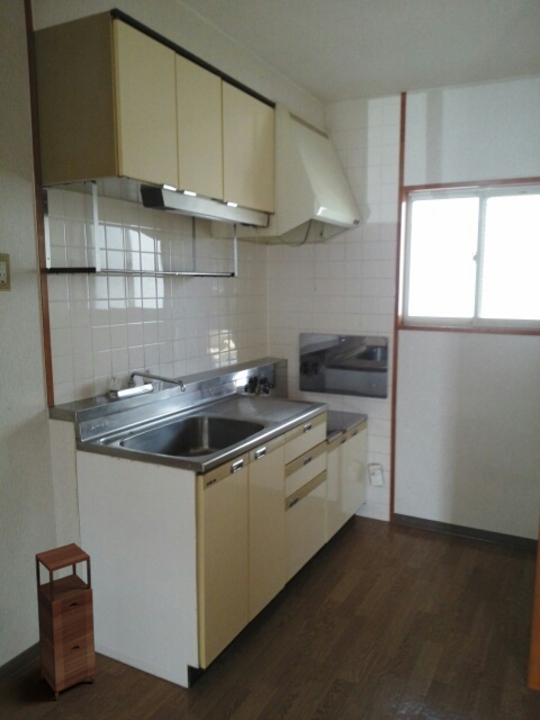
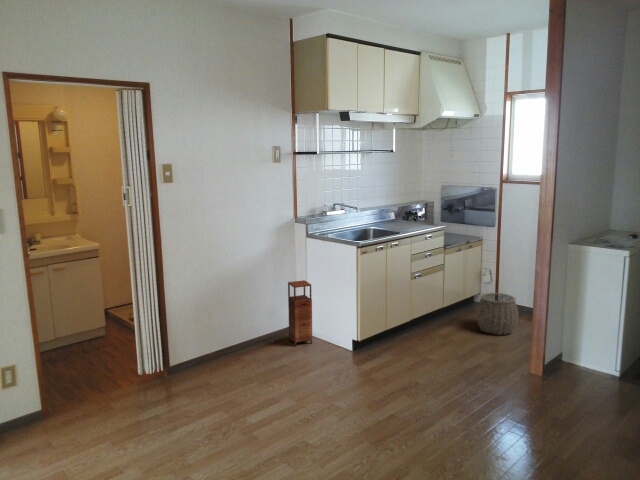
woven basket: none [385,511,455,589] -> present [477,293,518,335]

